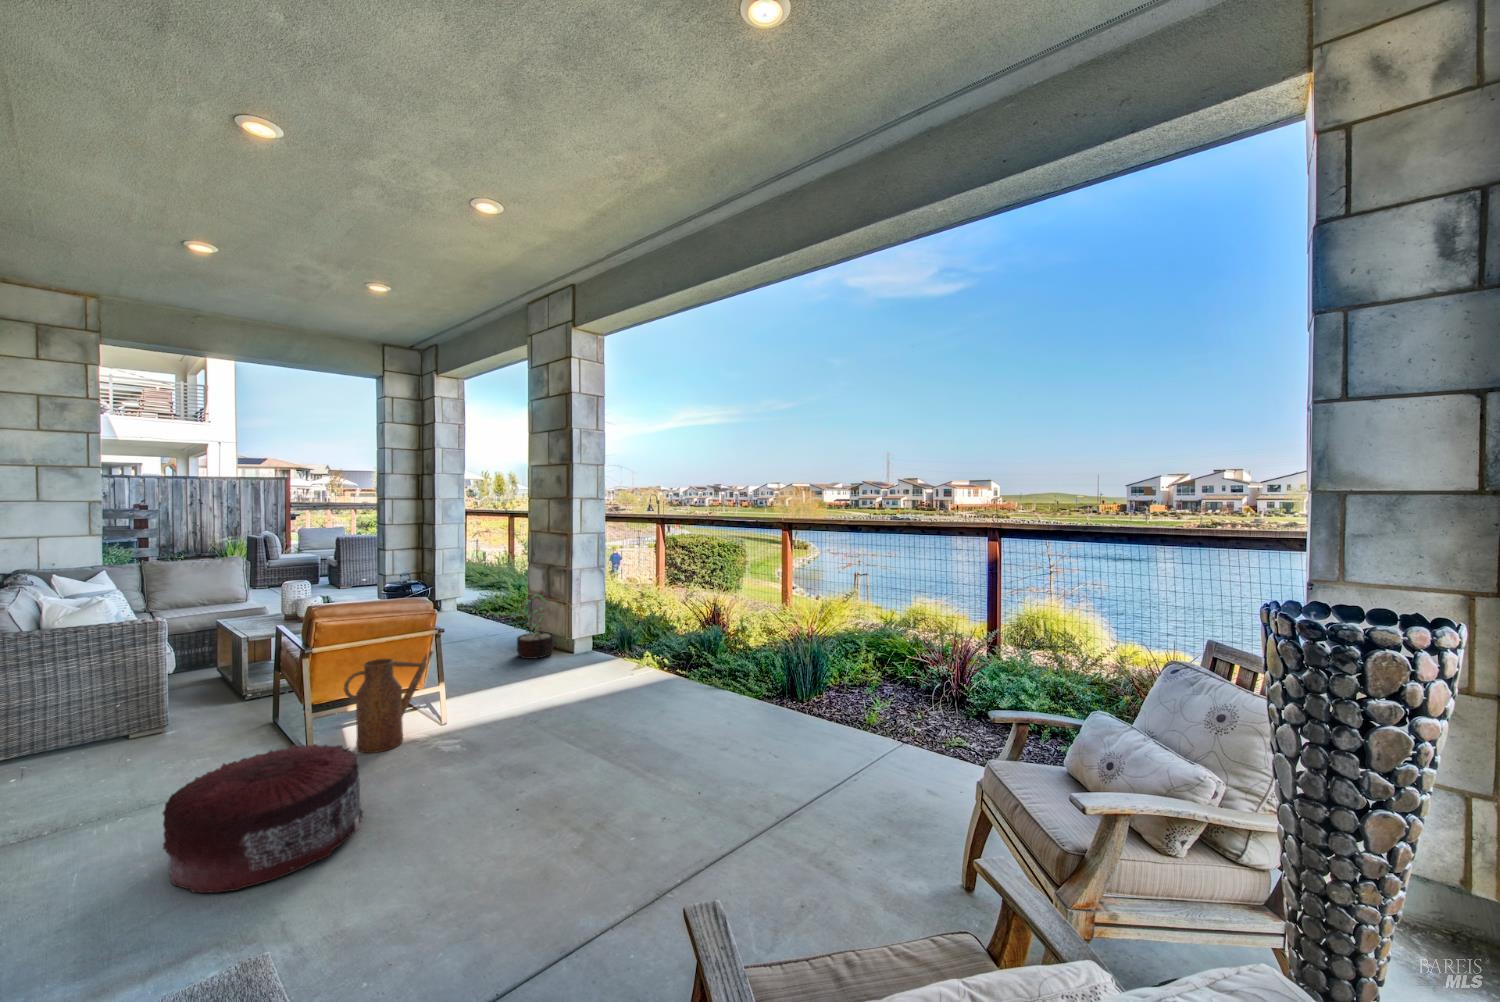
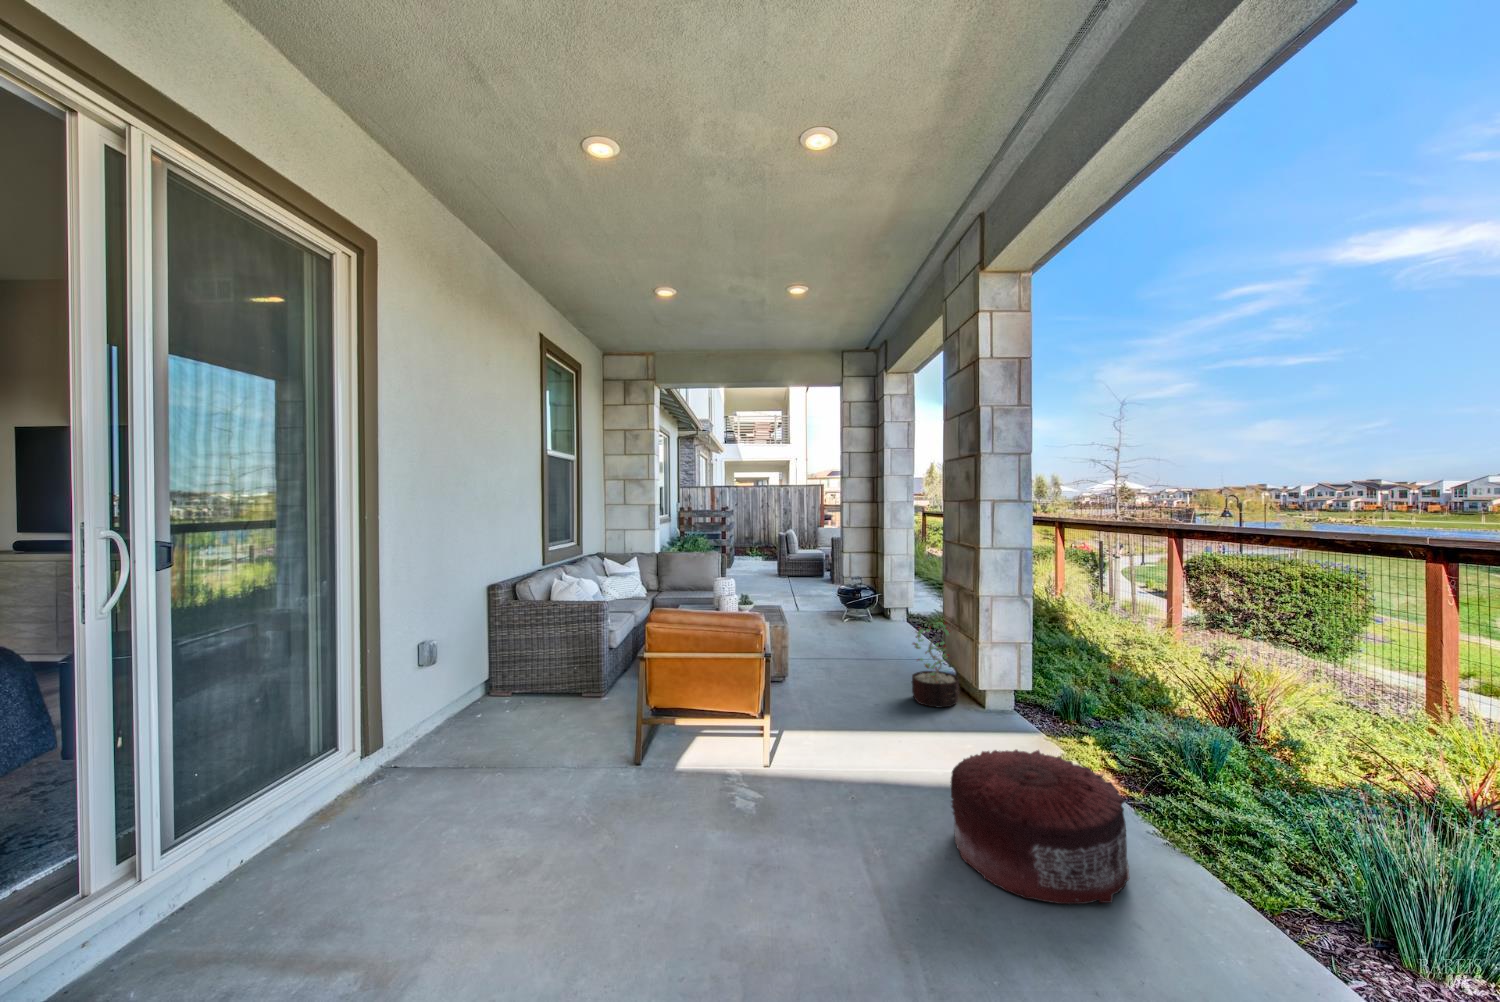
watering can: present [344,651,433,753] -> none [647,680,741,788]
pouf: present [163,744,362,893] -> present [951,750,1130,904]

